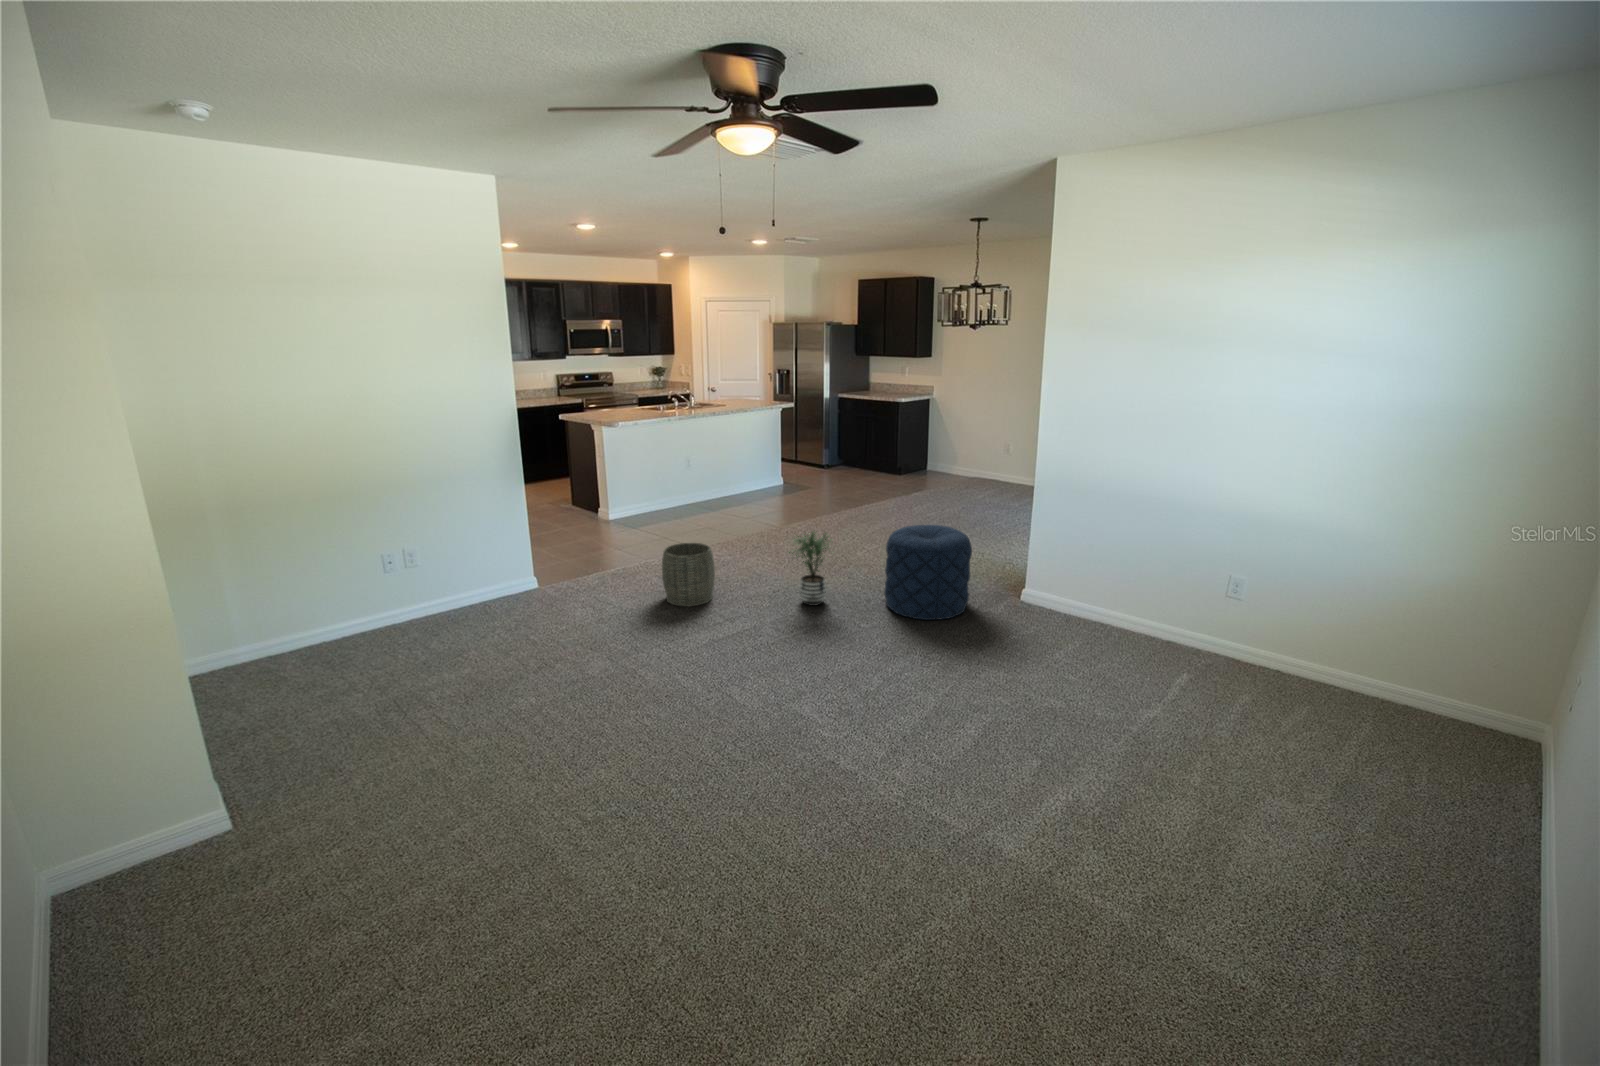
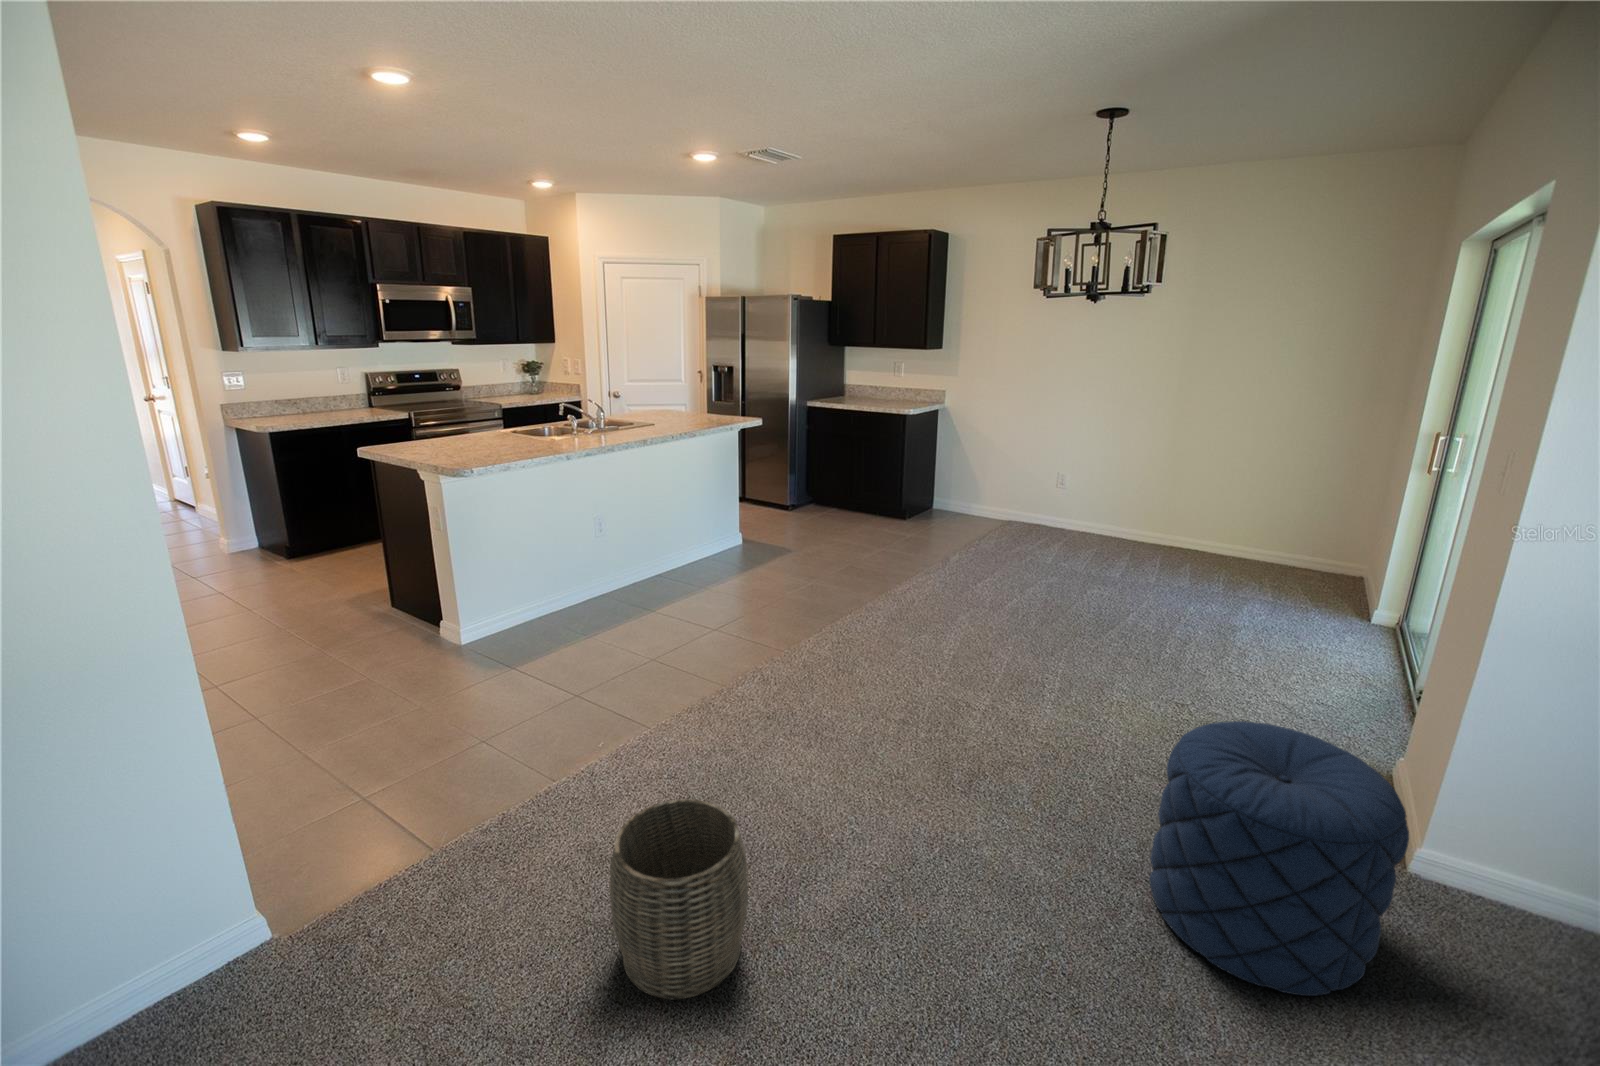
potted plant: present [789,532,832,606] -> none [945,754,1083,952]

